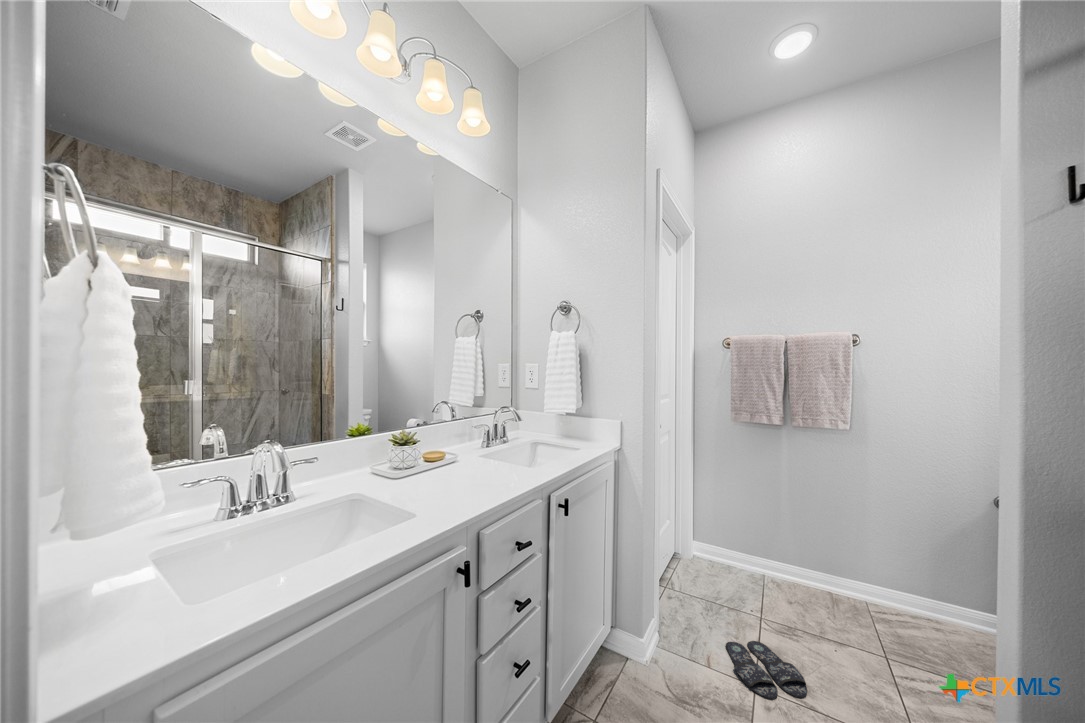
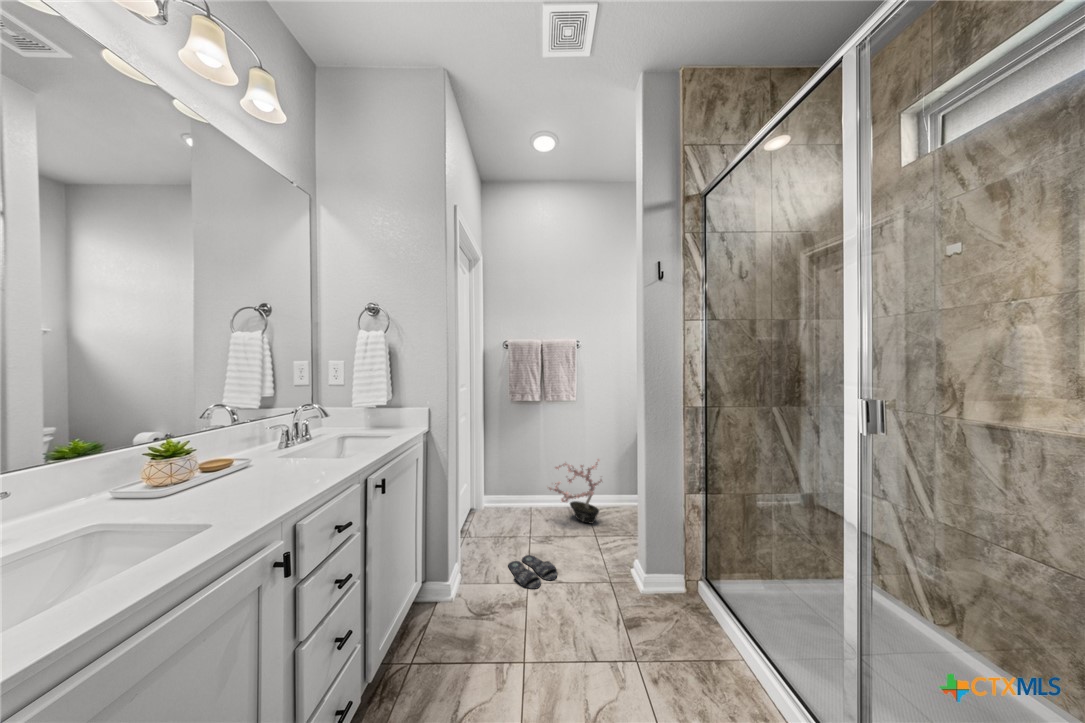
potted plant: none [788,514,905,629] -> present [548,459,602,523]

